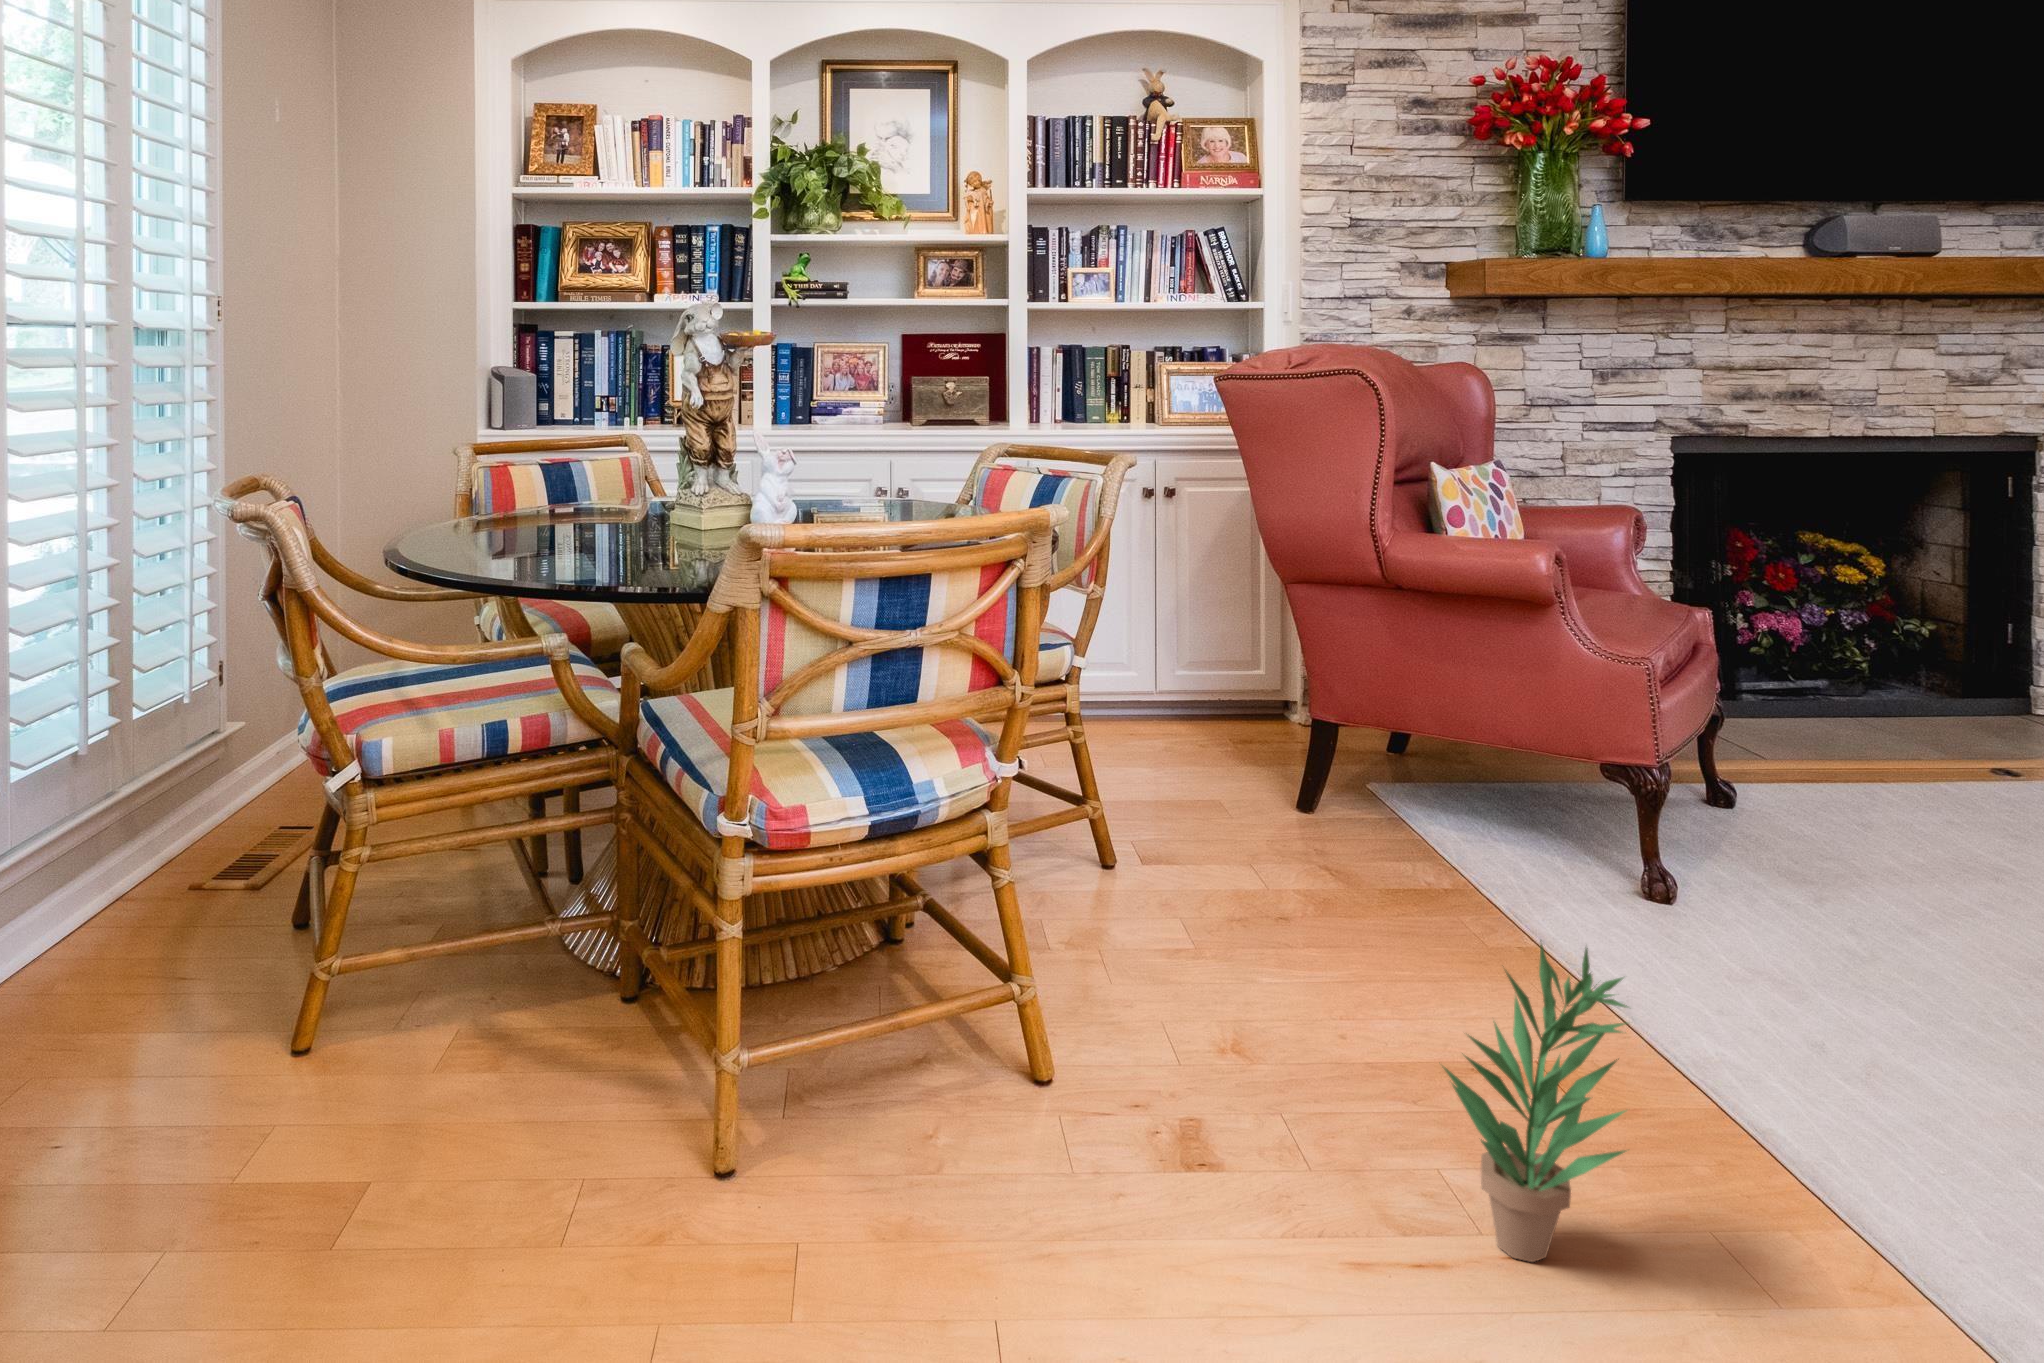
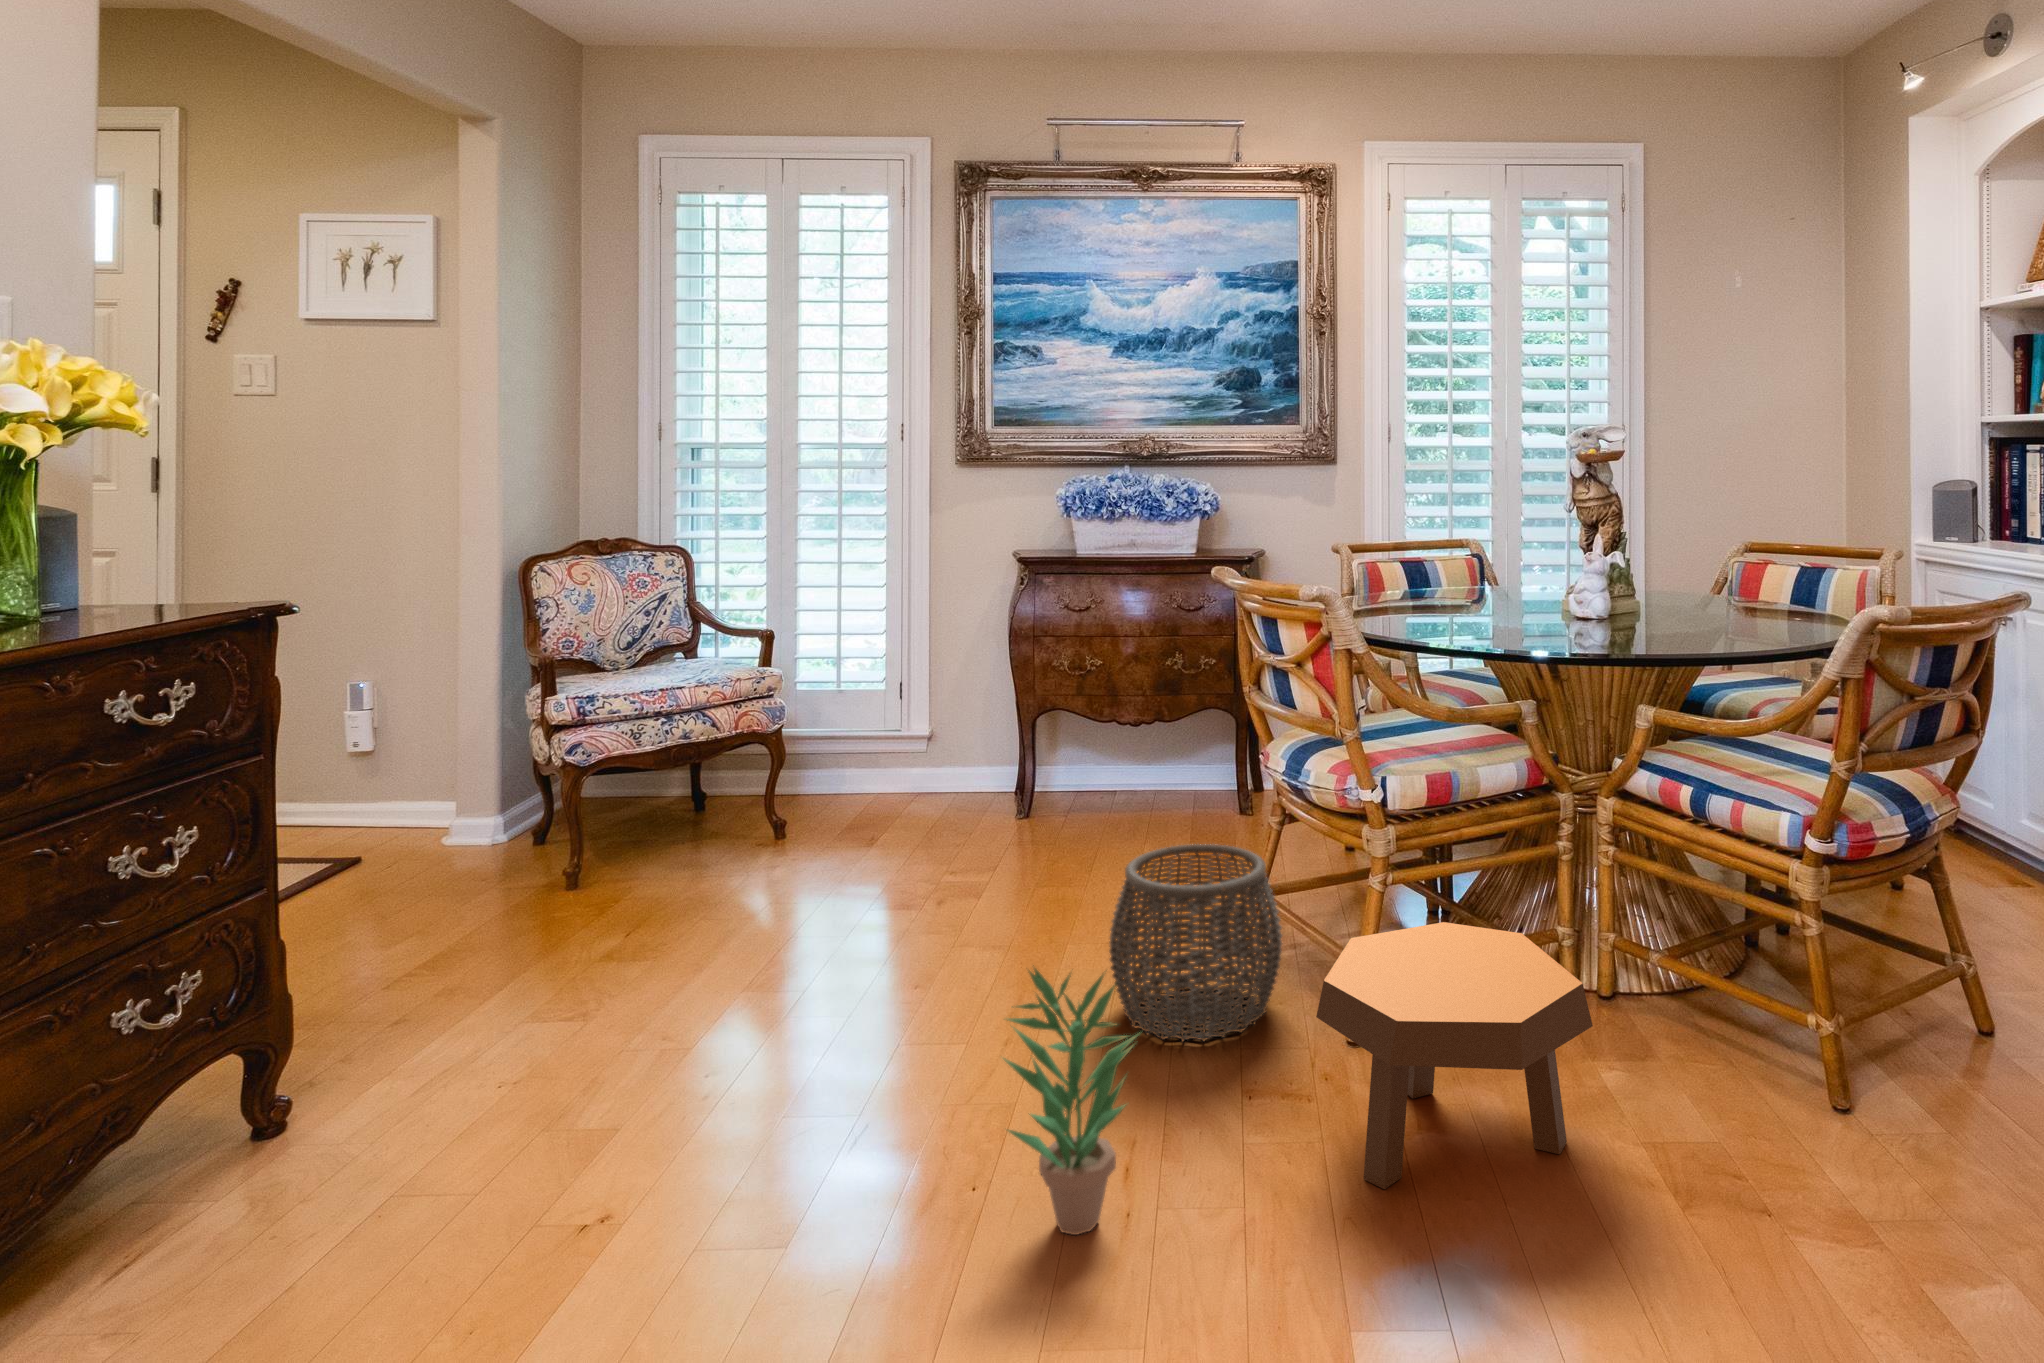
footstool: none [1104,830,1379,1072] -> present [1316,922,1593,1189]
woven basket: none [846,926,1106,1240] -> present [1109,844,1282,1041]

